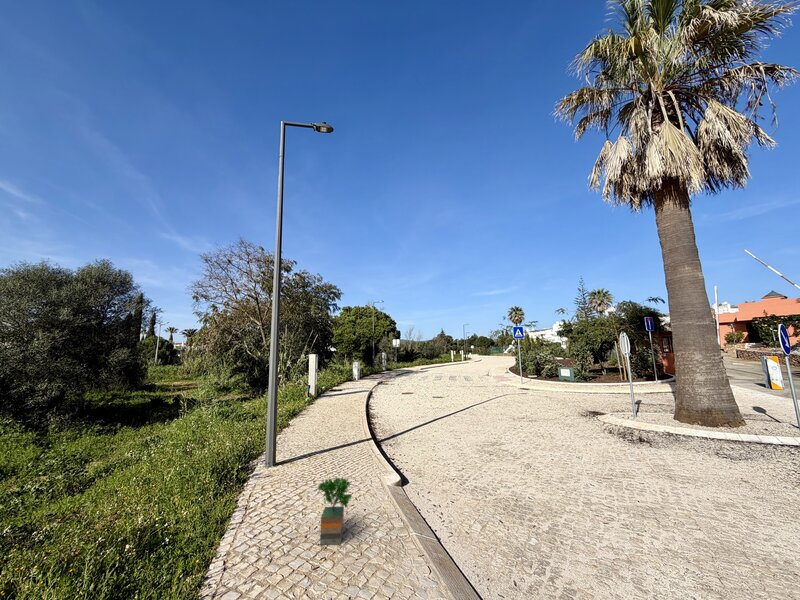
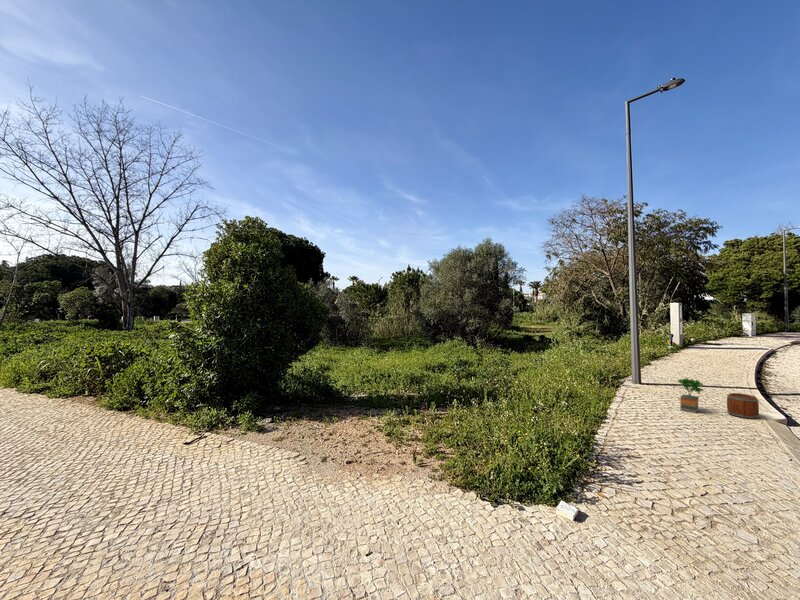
bucket: none [375,480,408,526] -> present [727,393,759,419]

